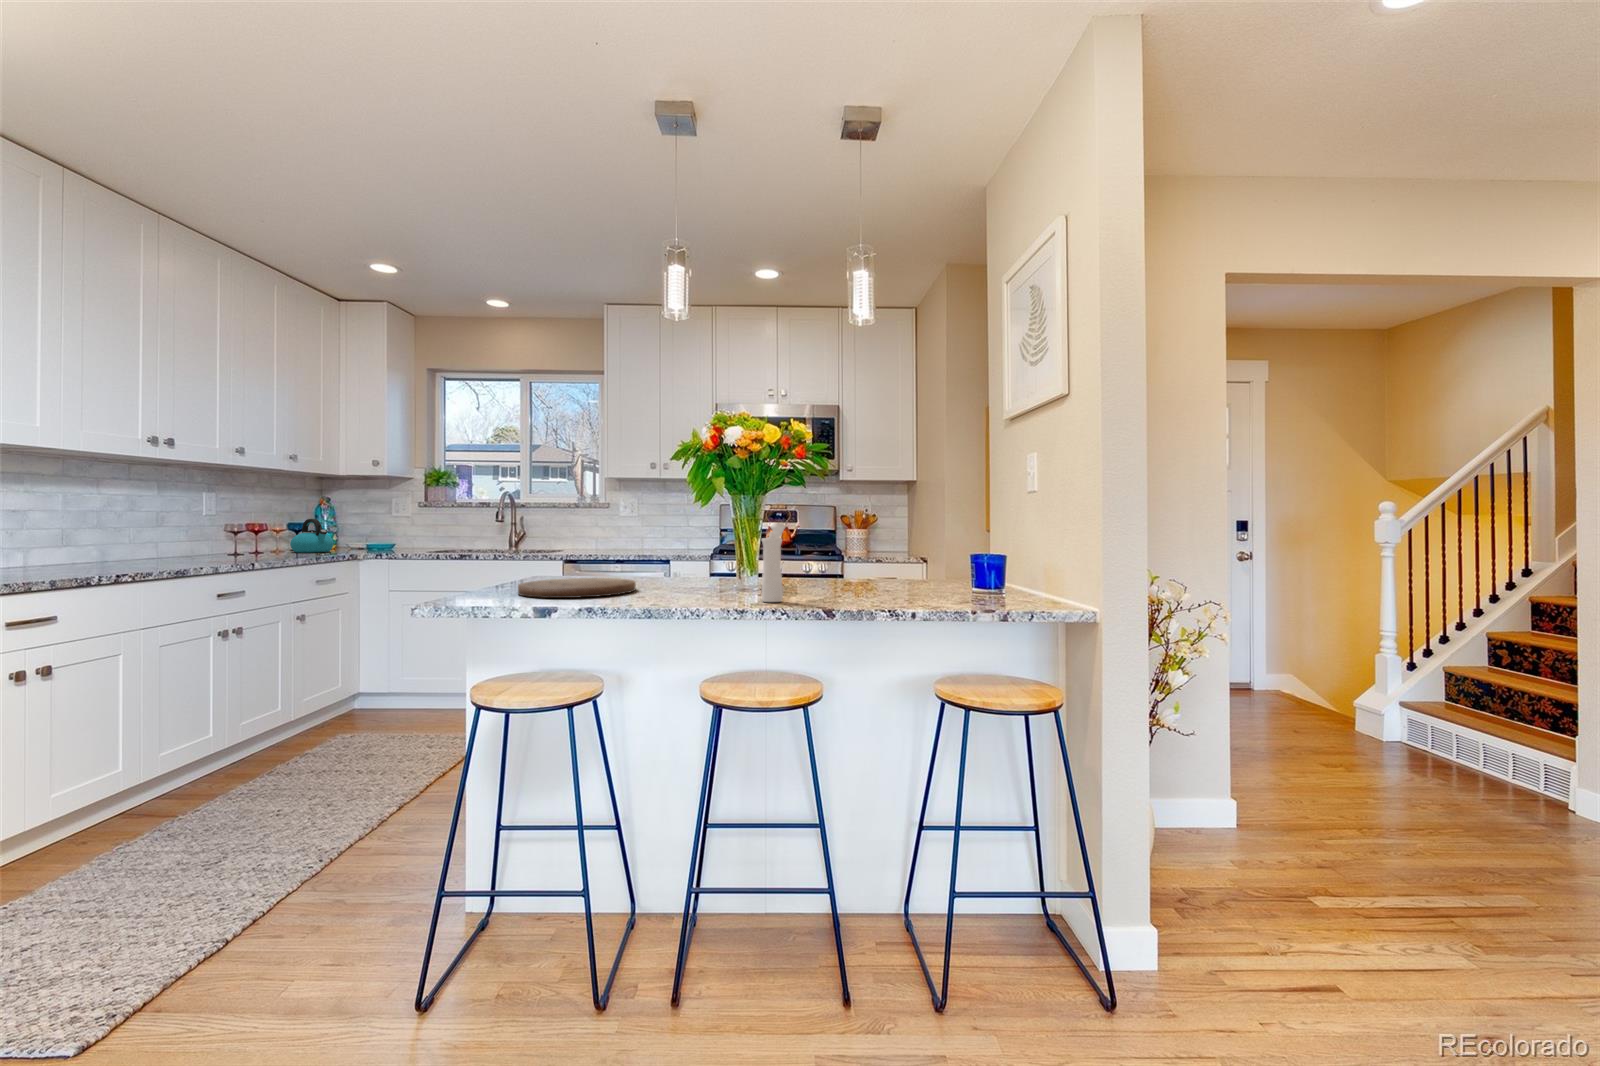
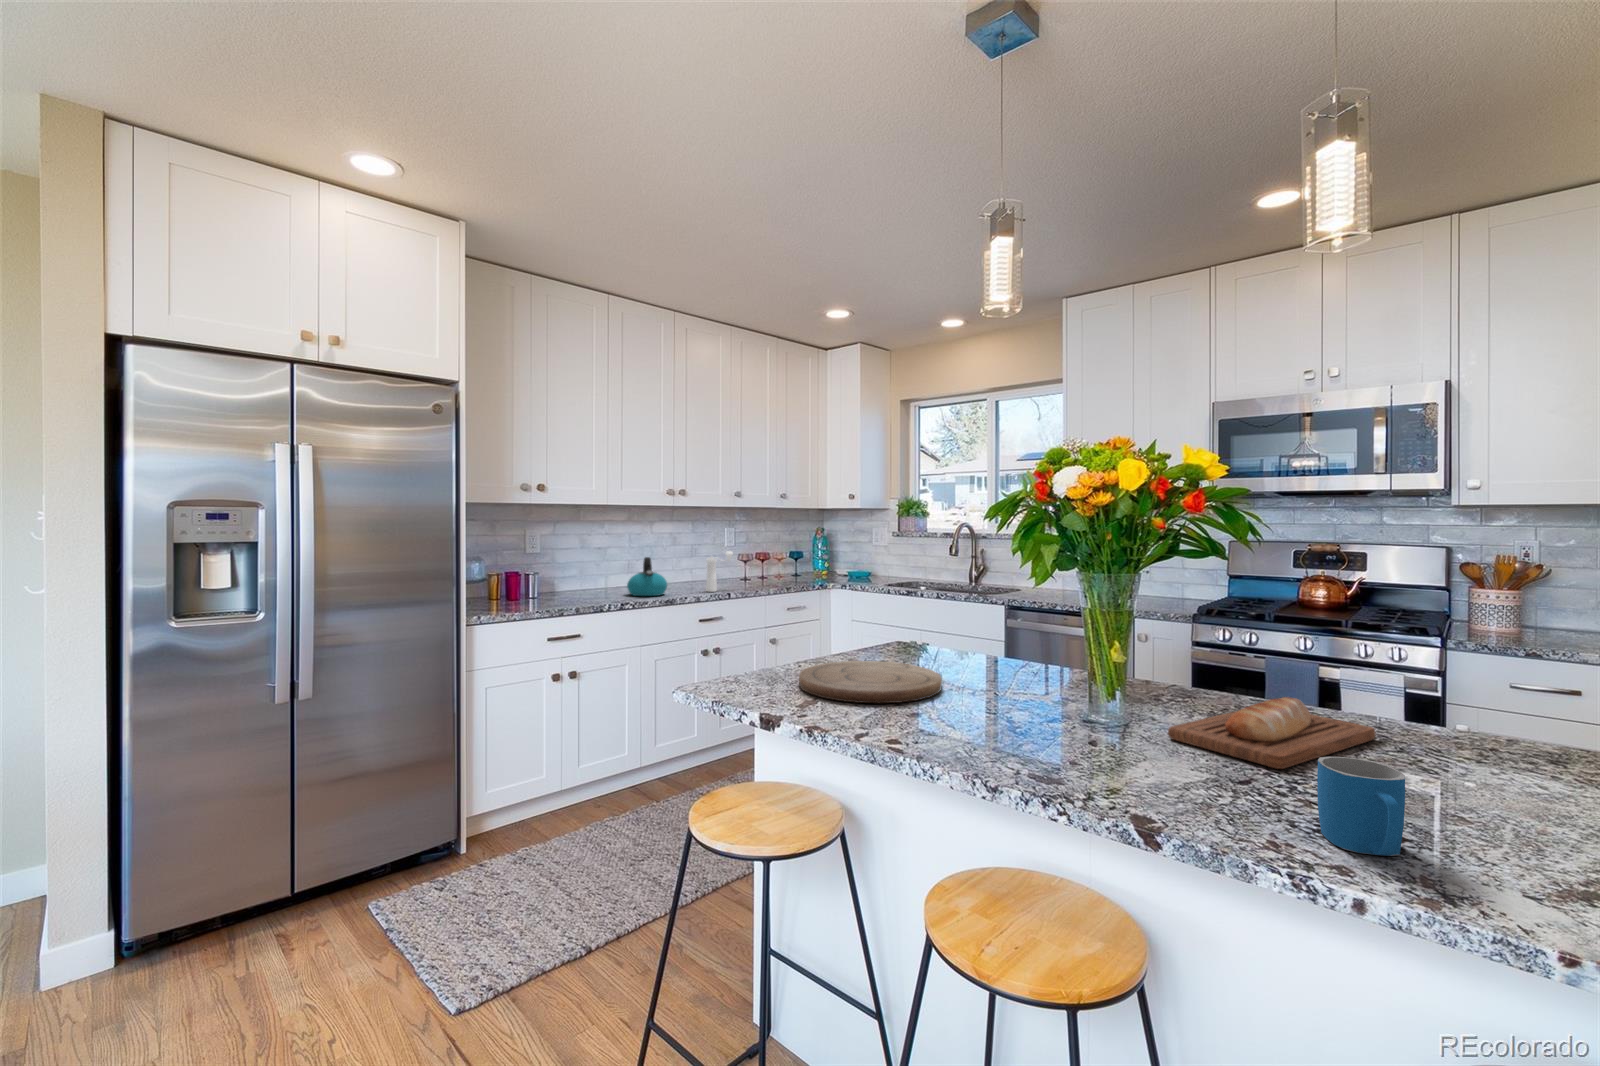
kettle: present [290,519,334,553] -> present [627,557,667,596]
pepper mill: present [762,523,785,602] -> present [706,551,733,592]
bread loaf: none [789,565,864,591] -> present [1168,697,1376,769]
mug: none [884,566,920,603] -> present [1317,757,1405,856]

